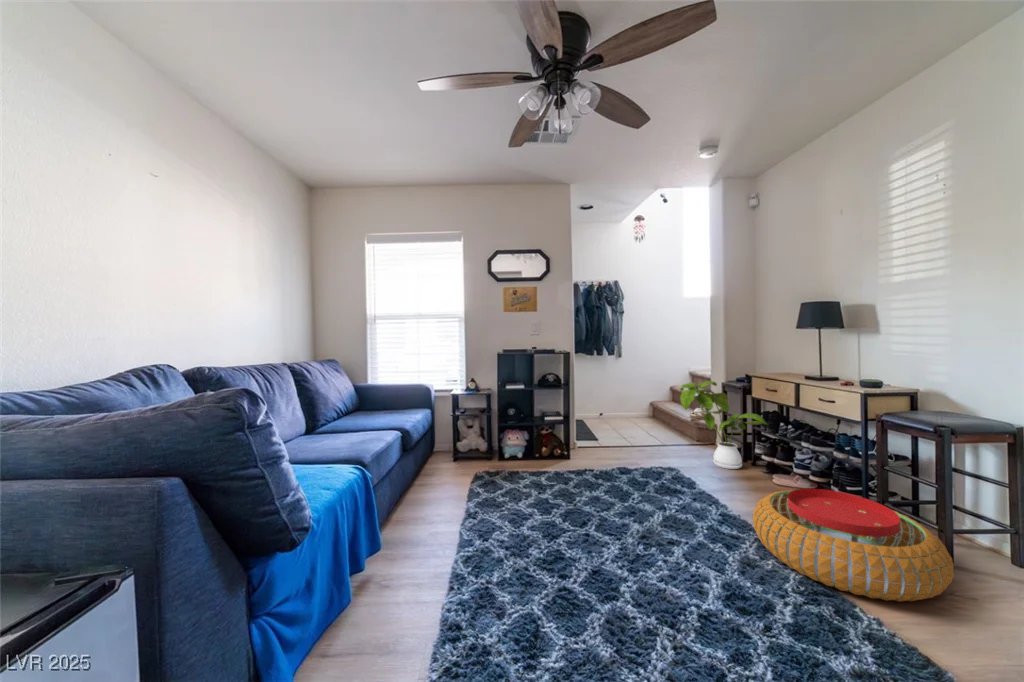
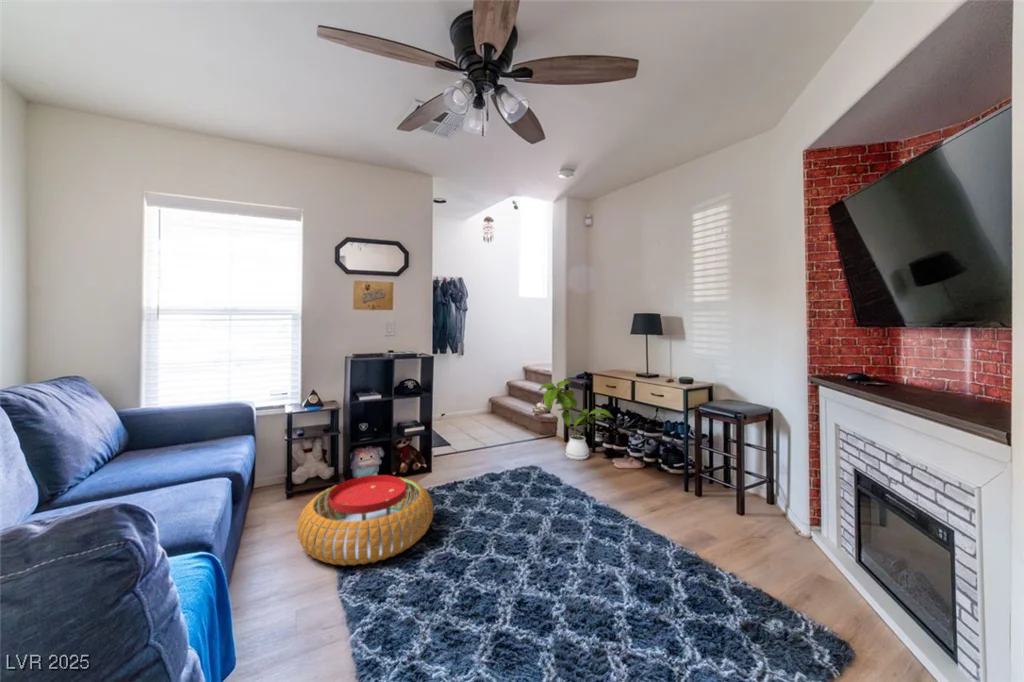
pouf: present [753,489,954,602] -> present [297,475,433,566]

